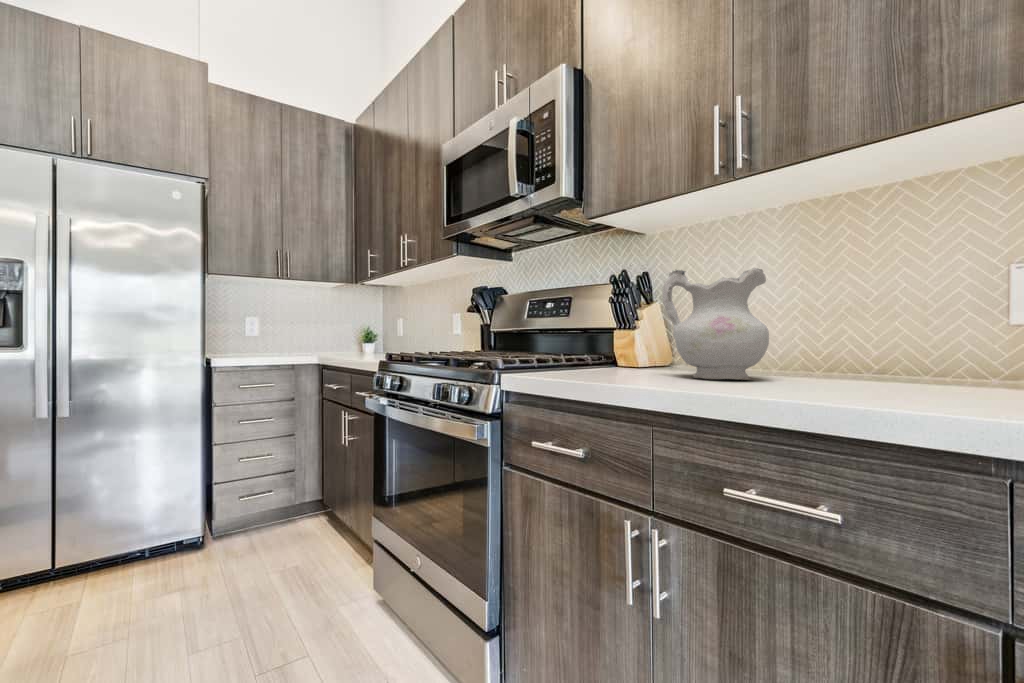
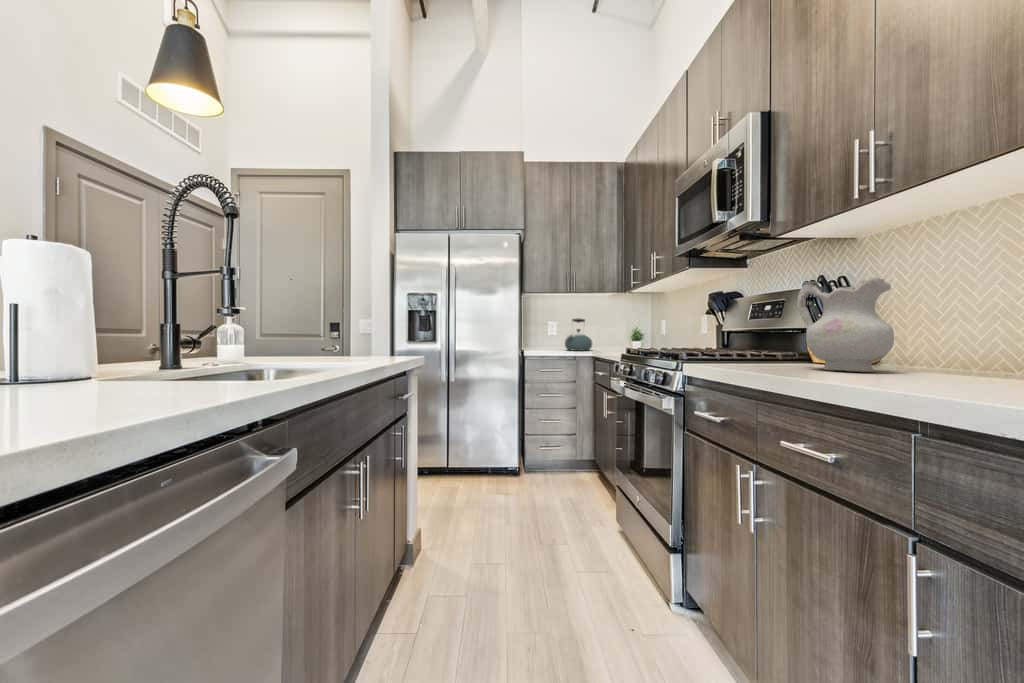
kettle: none [277,314,317,357] -> present [565,319,592,351]

